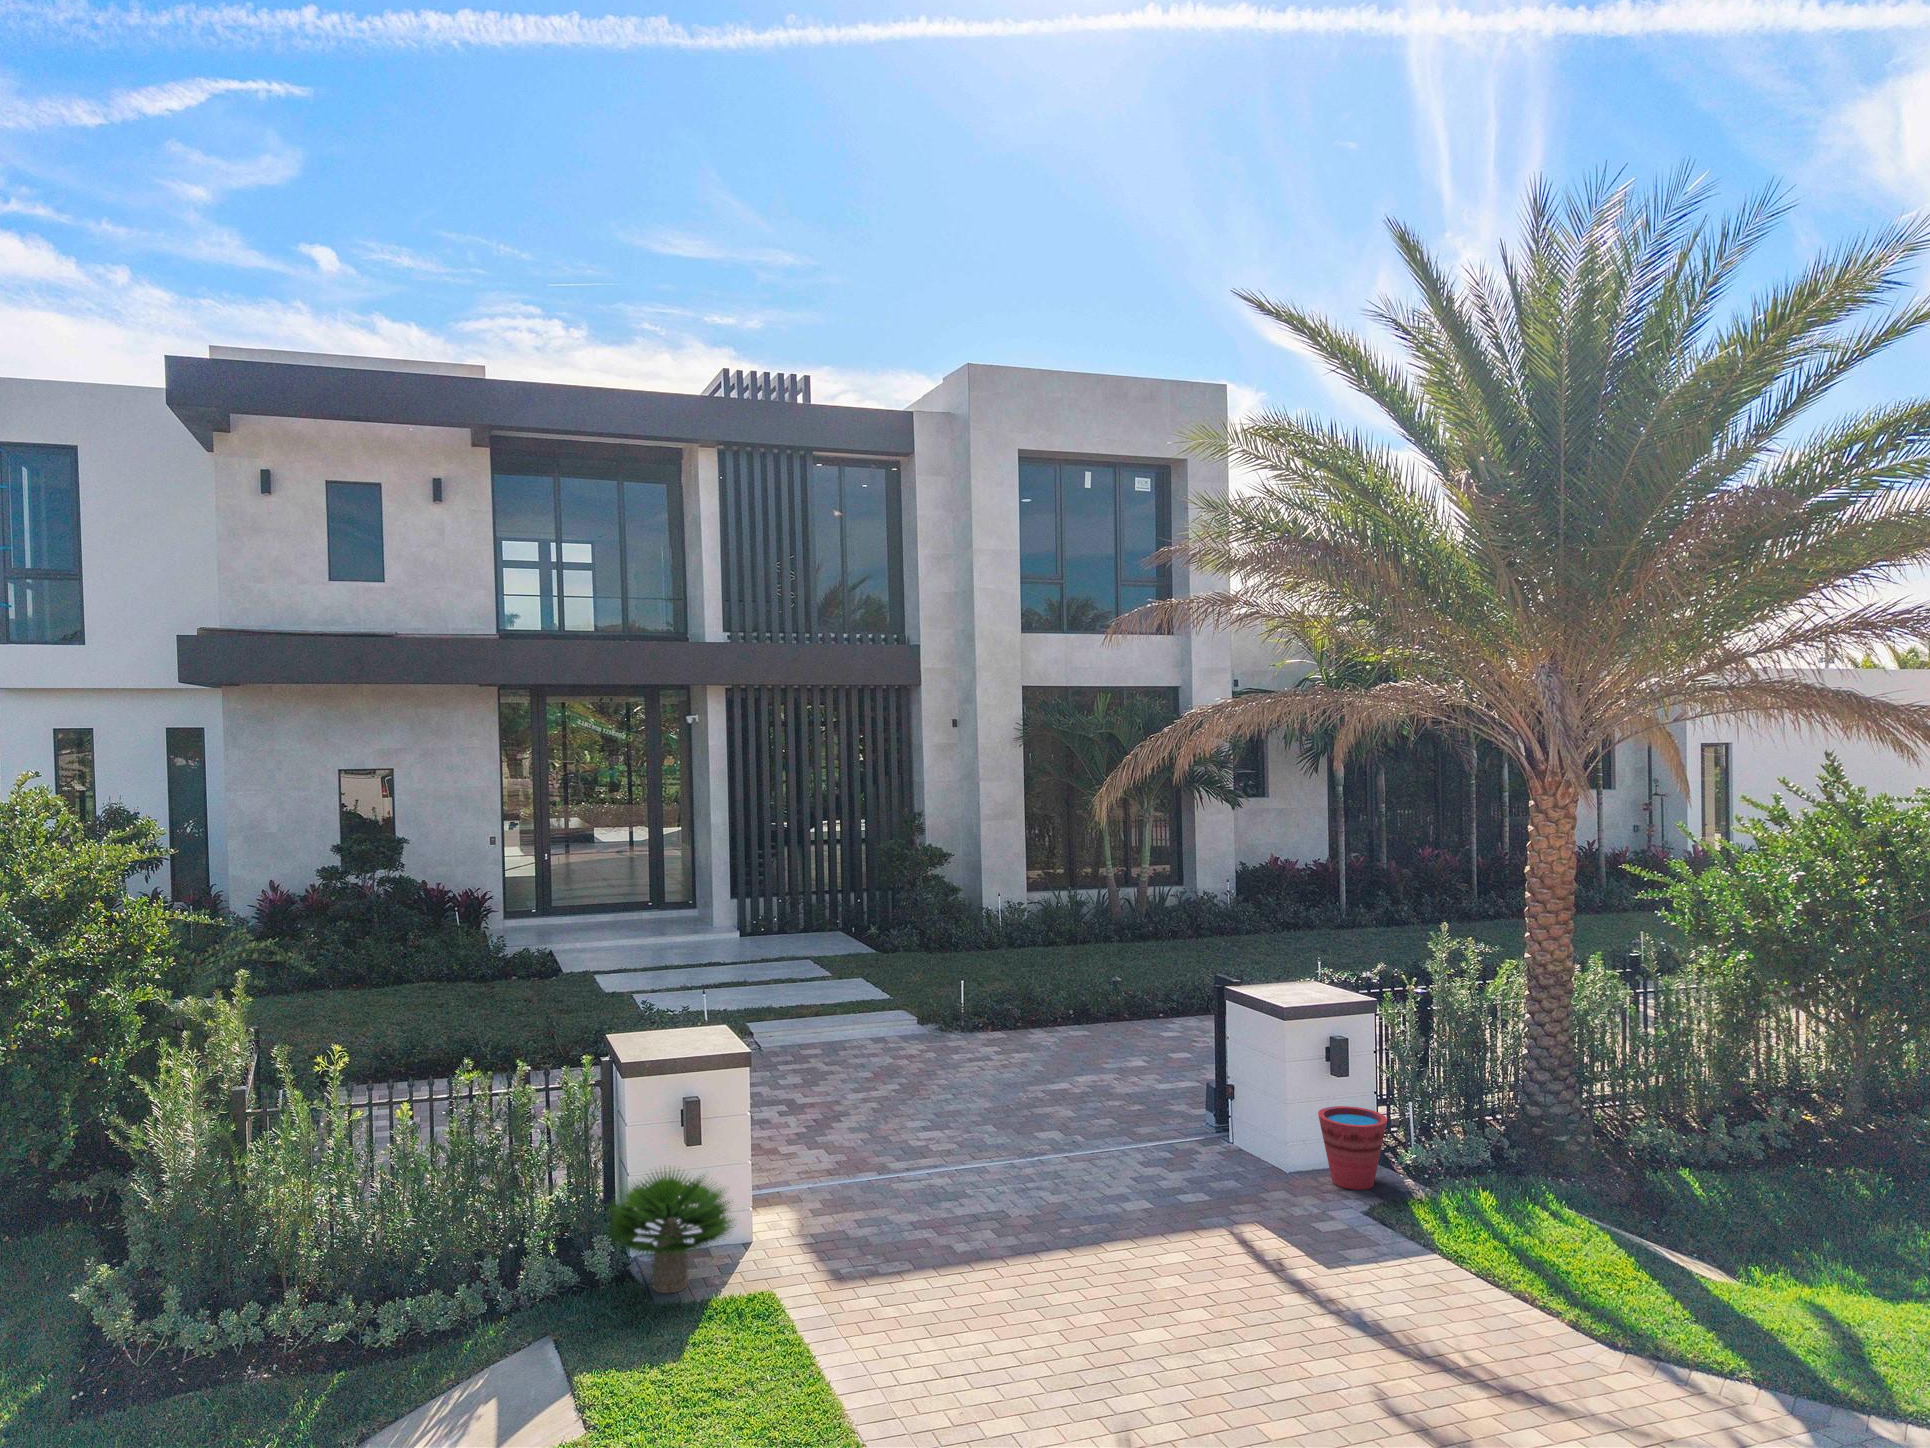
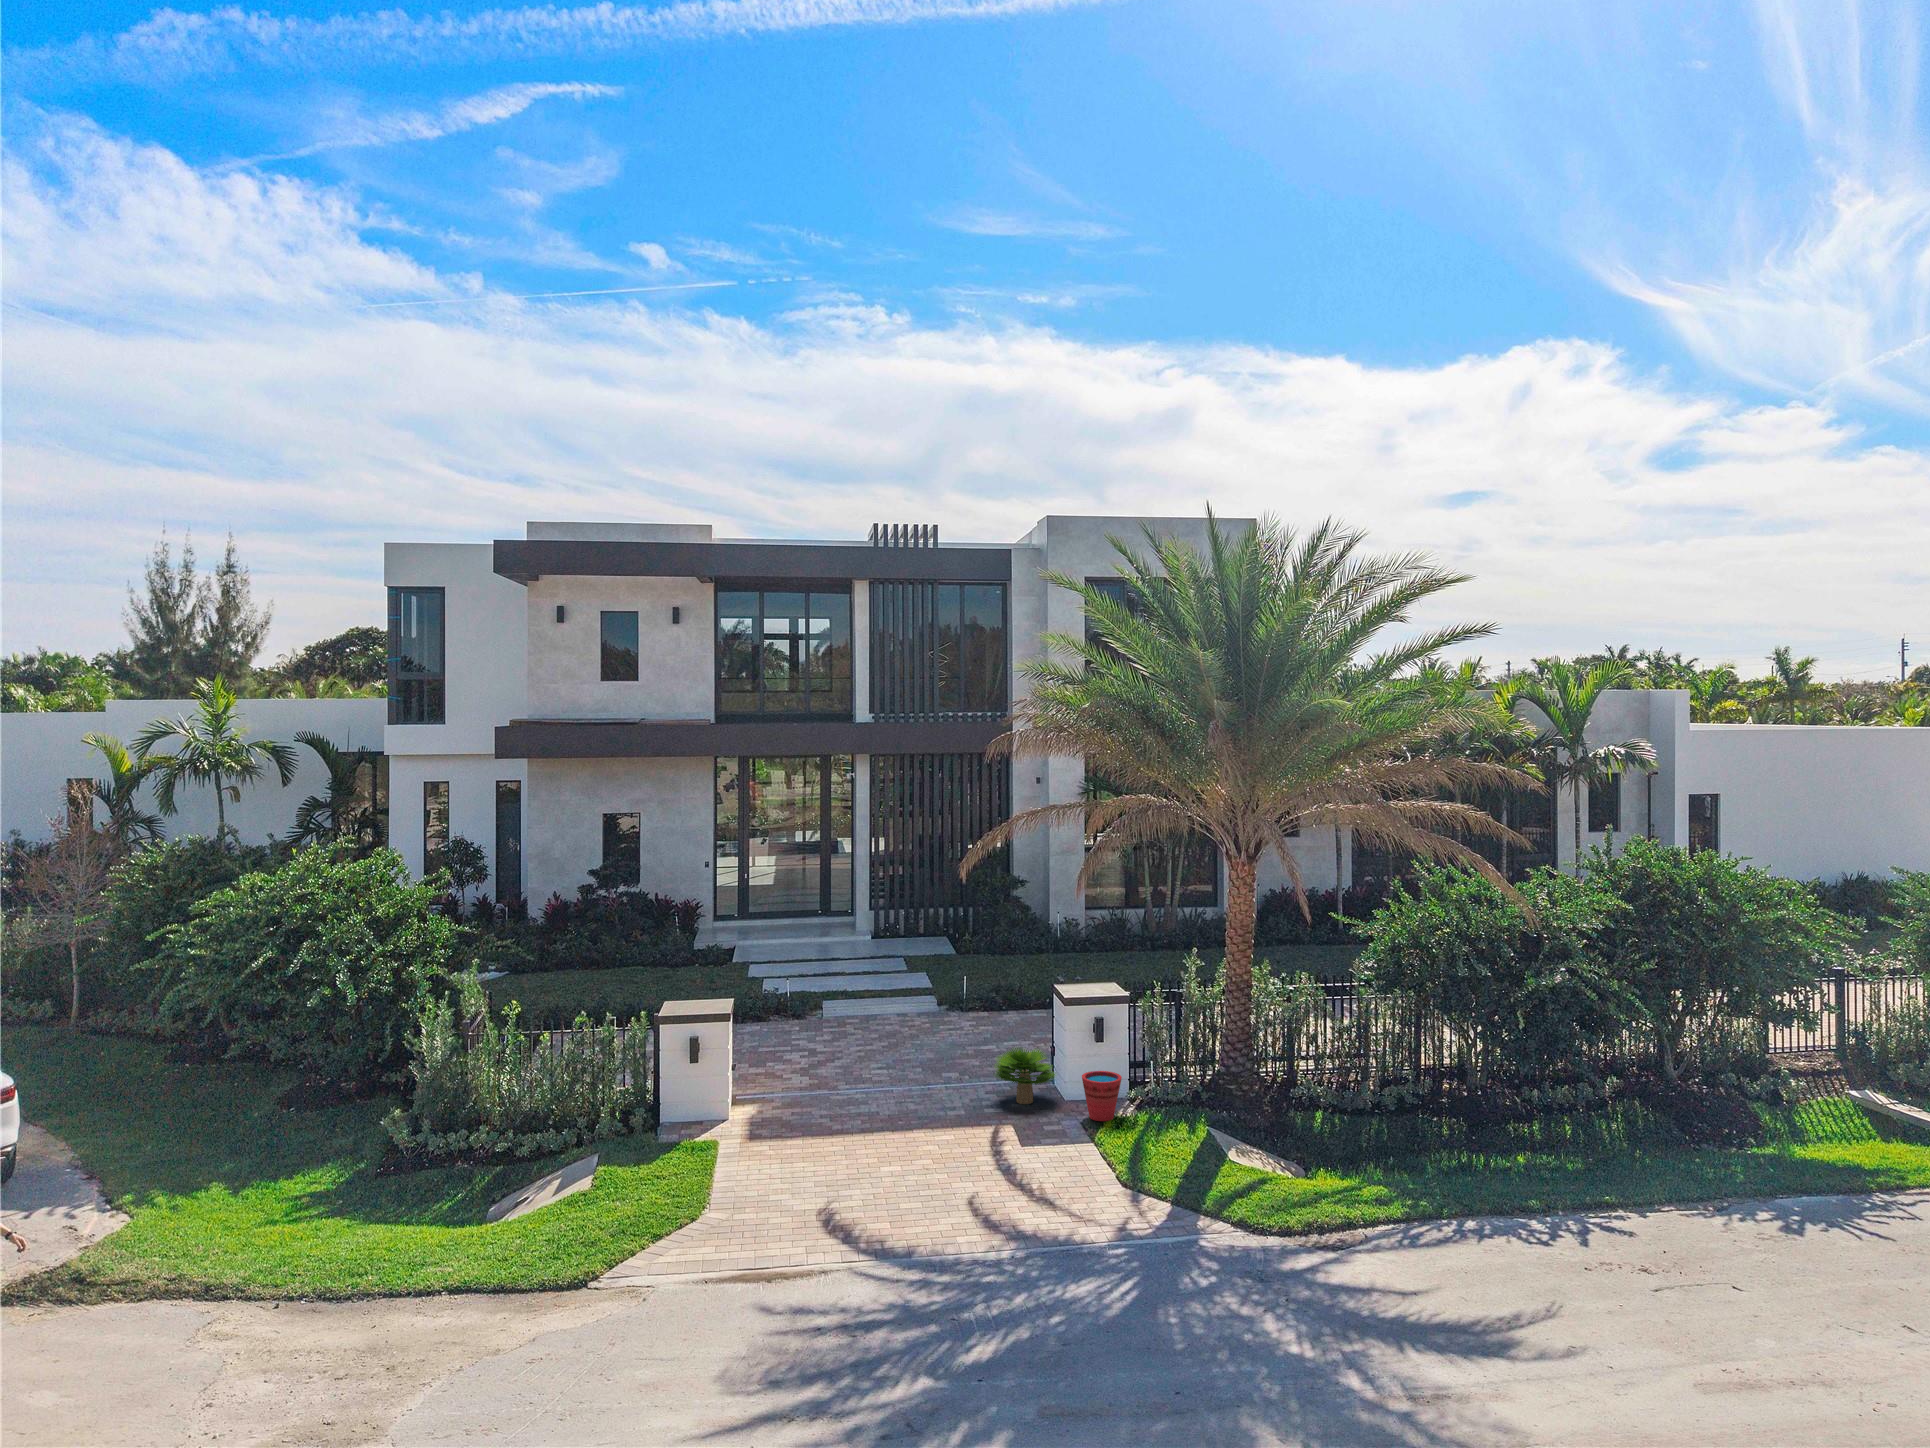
potted plant: present [607,1169,735,1293] -> present [995,1048,1056,1104]

